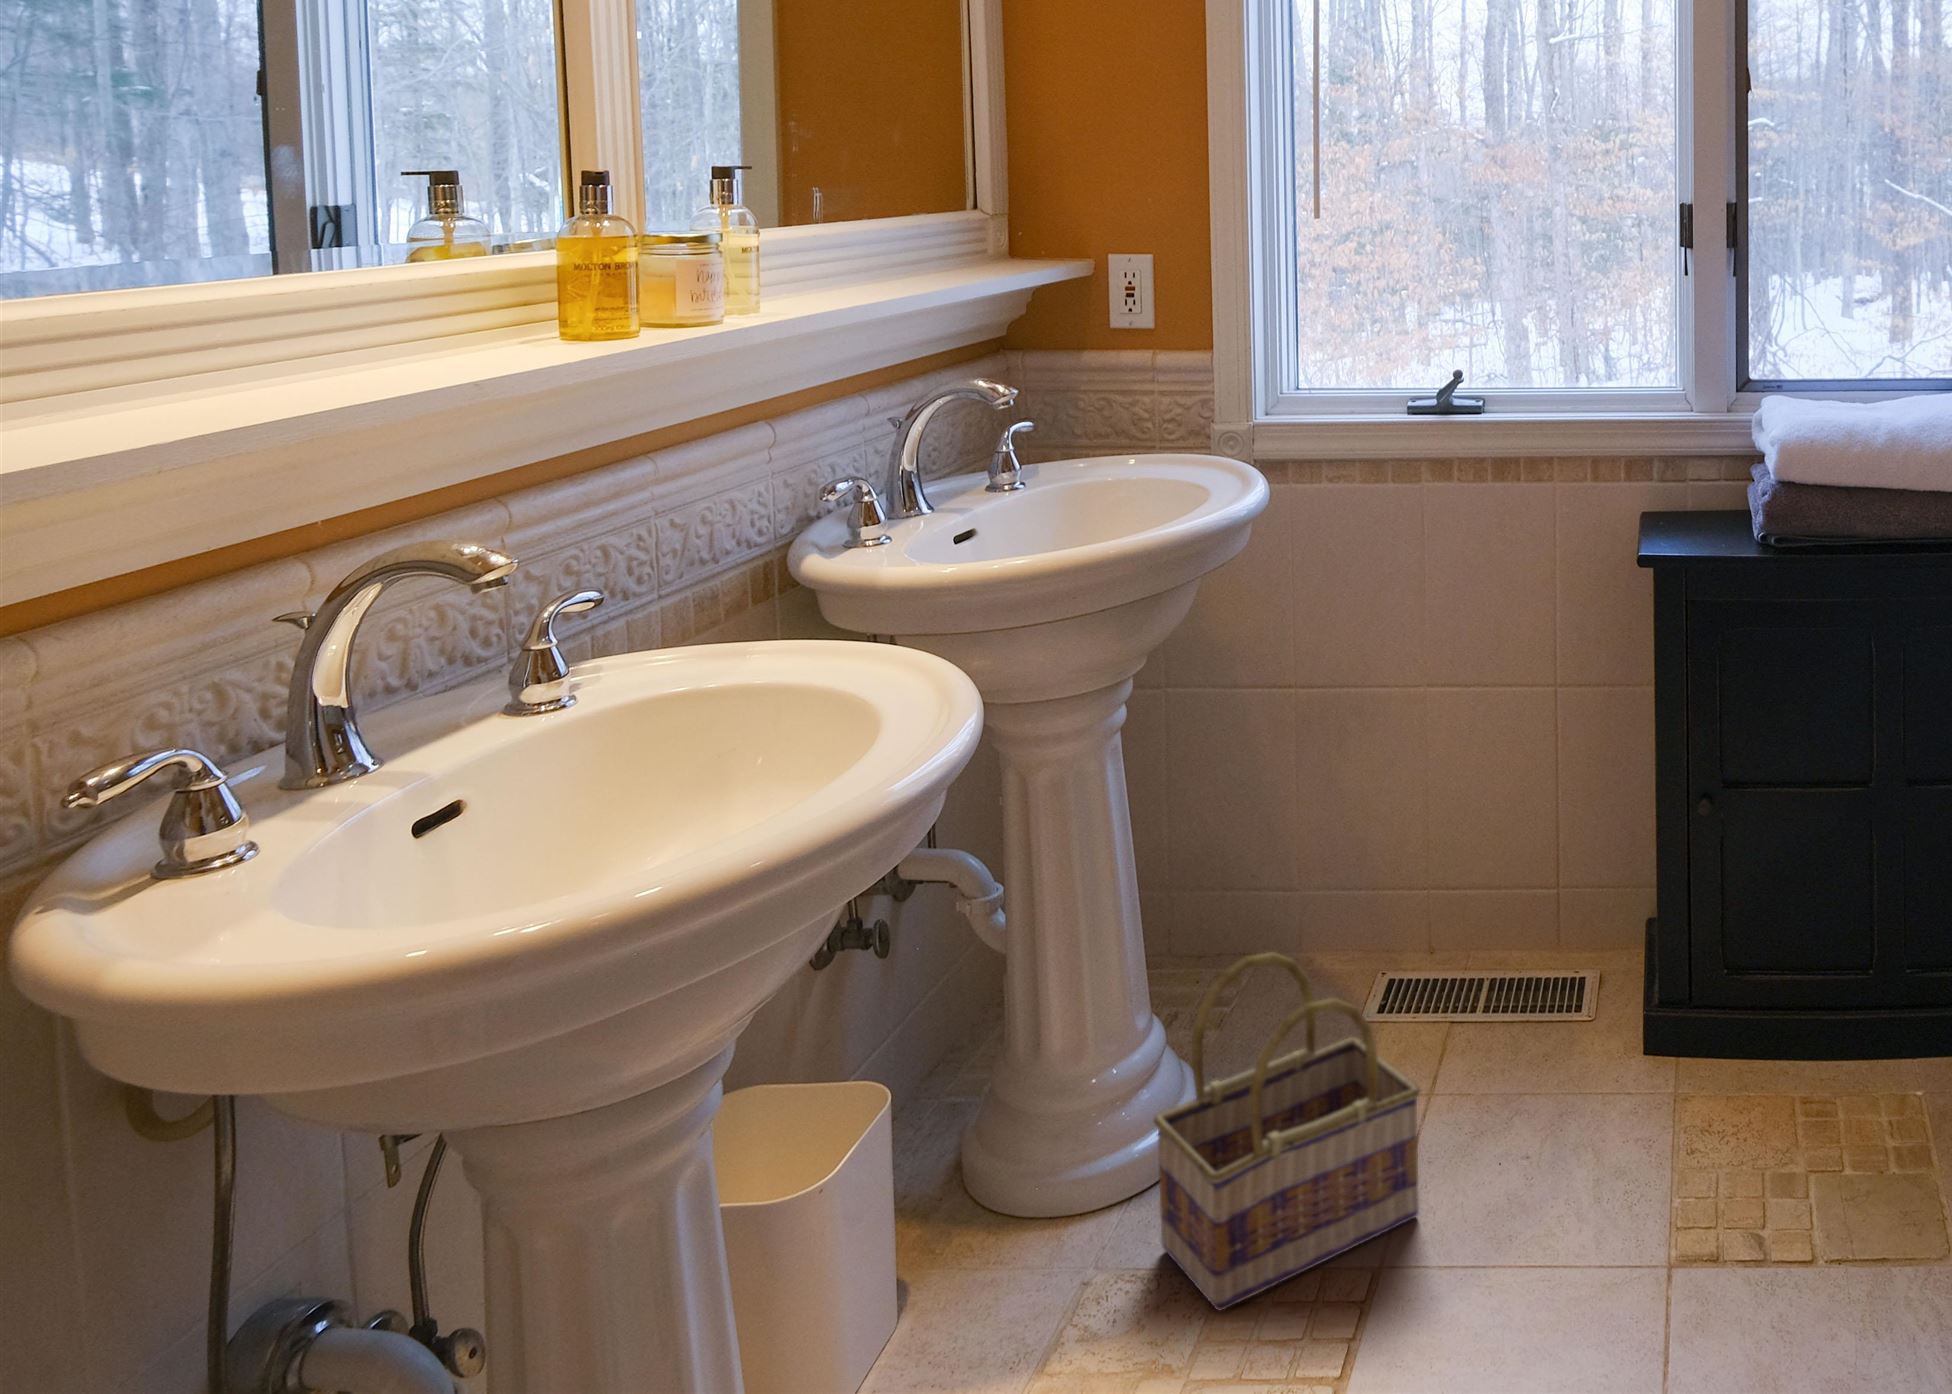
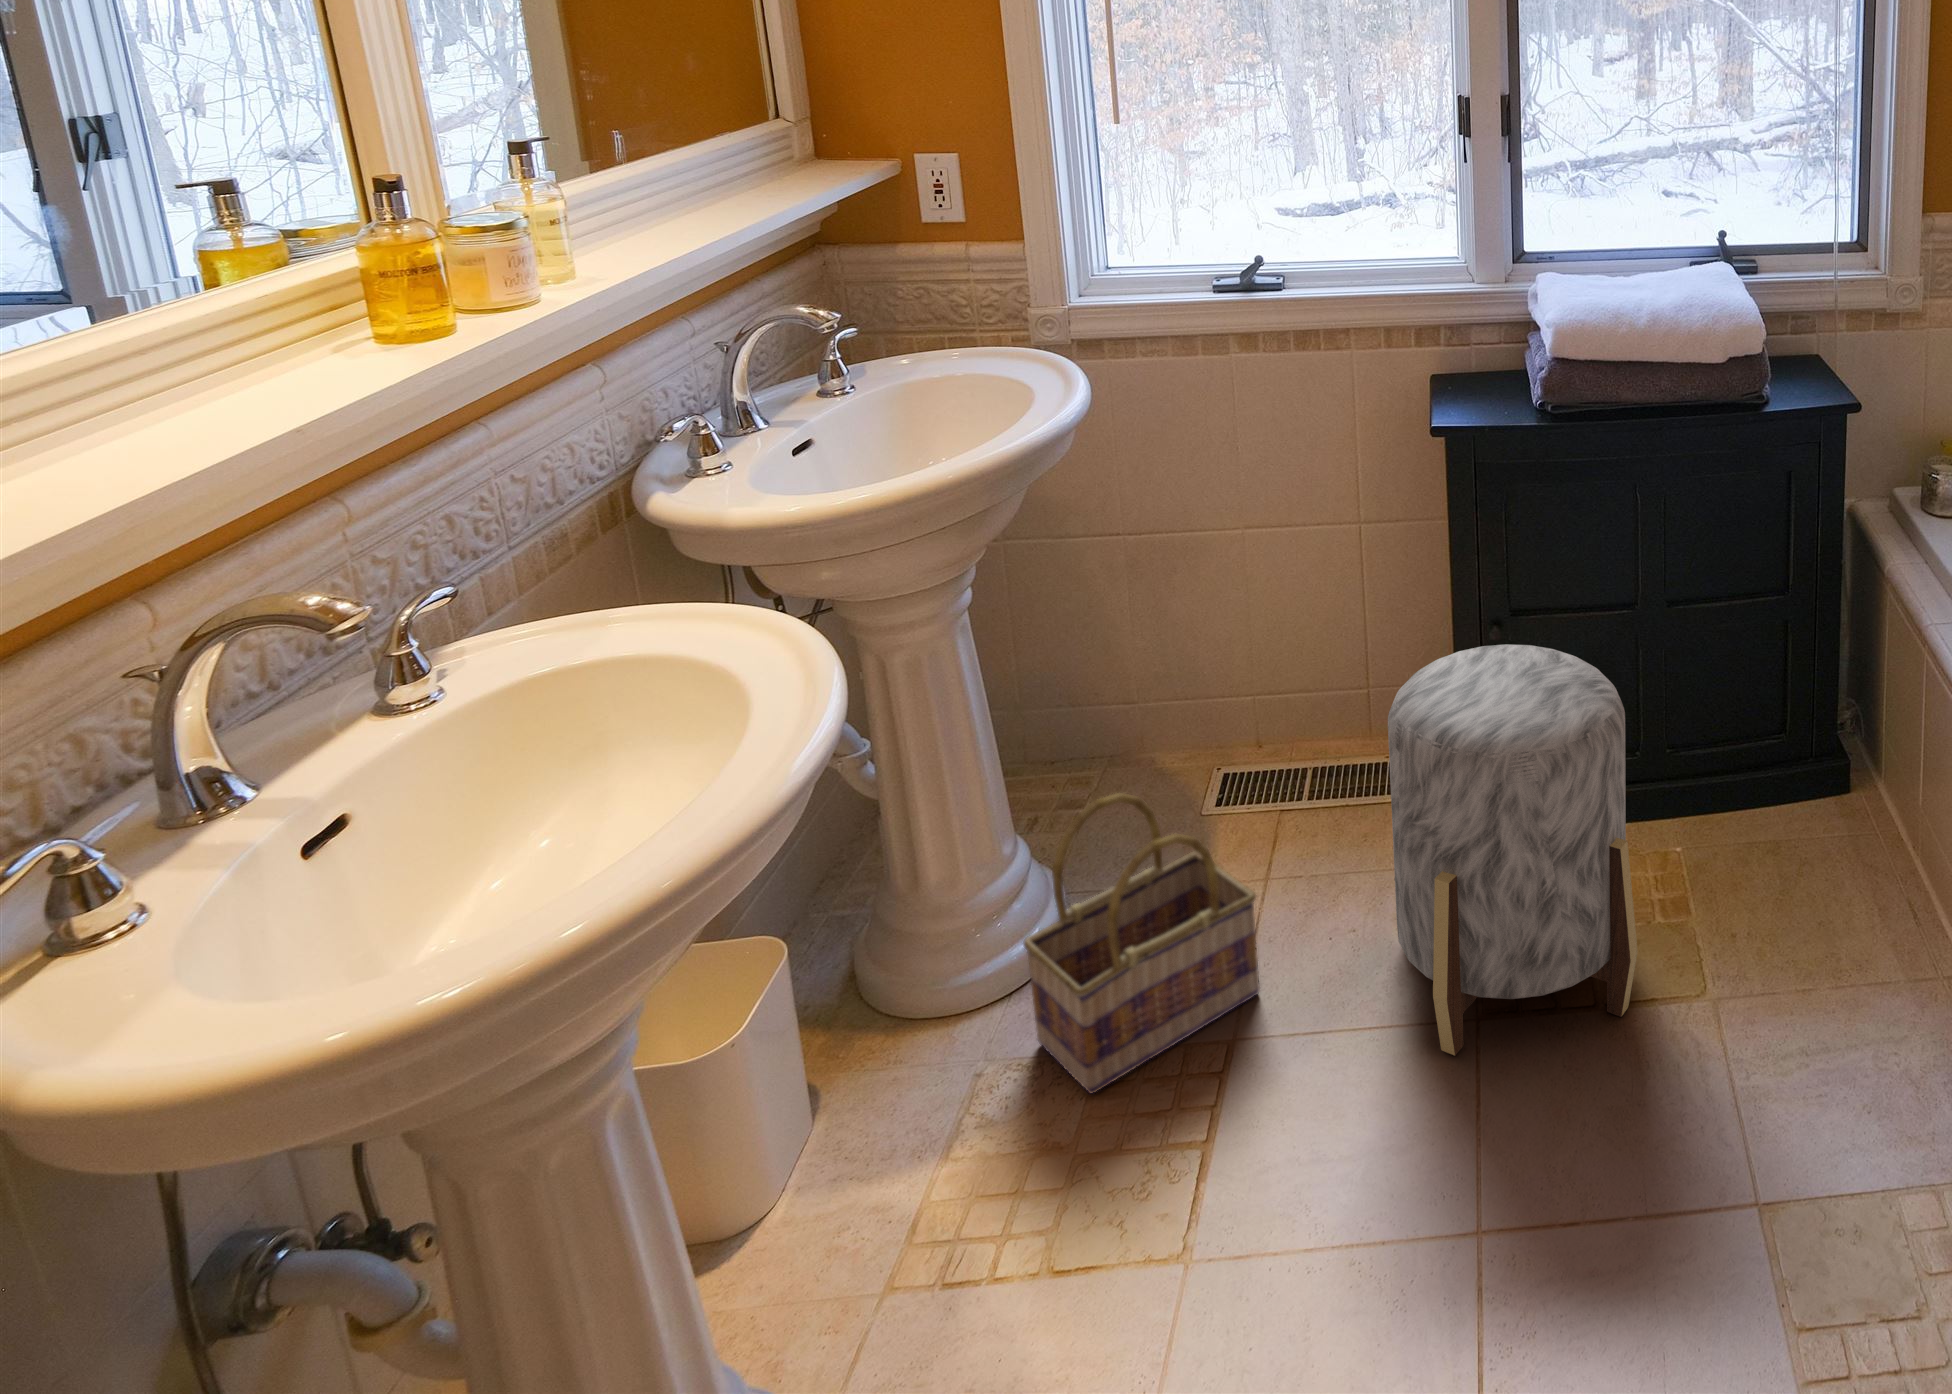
stool: none [1581,809,1875,1308] -> present [1388,644,1637,1056]

